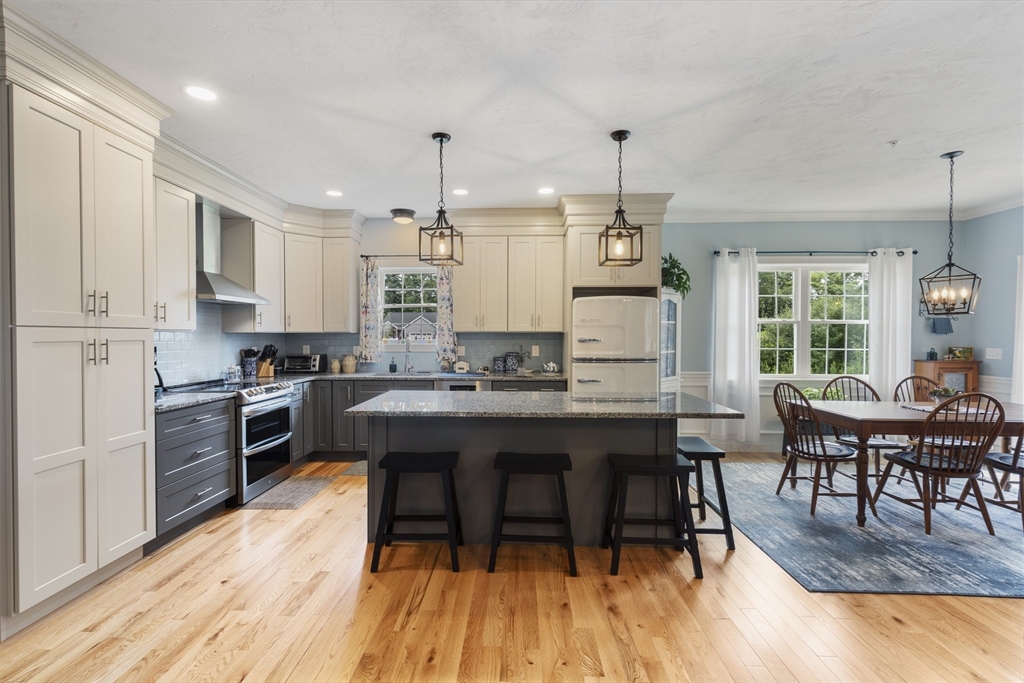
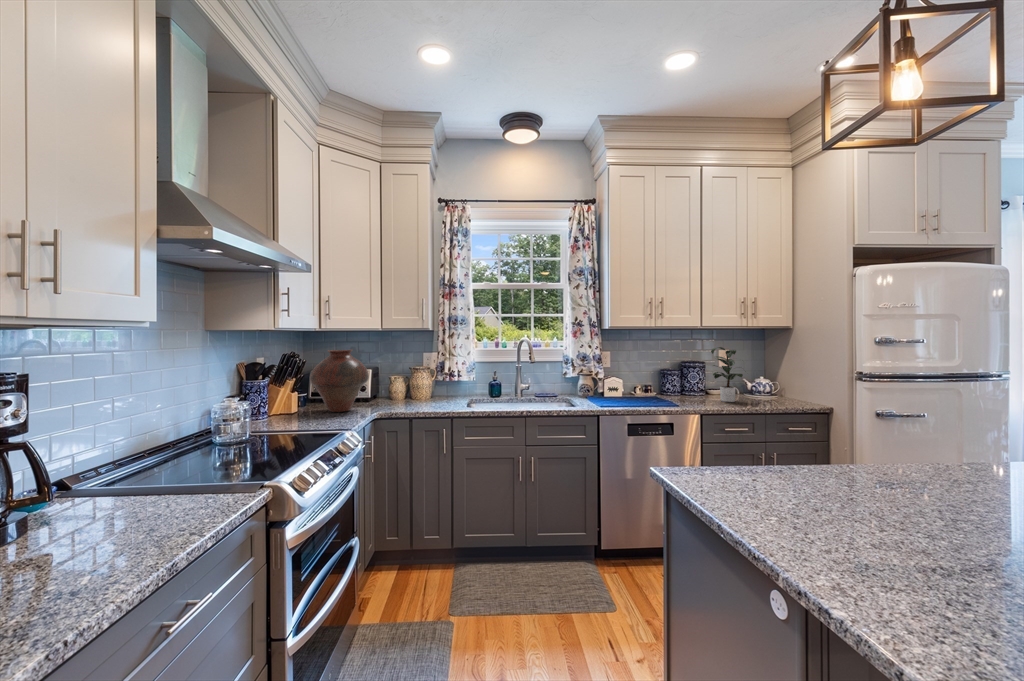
vase: none [279,343,312,376] -> present [310,350,369,412]

